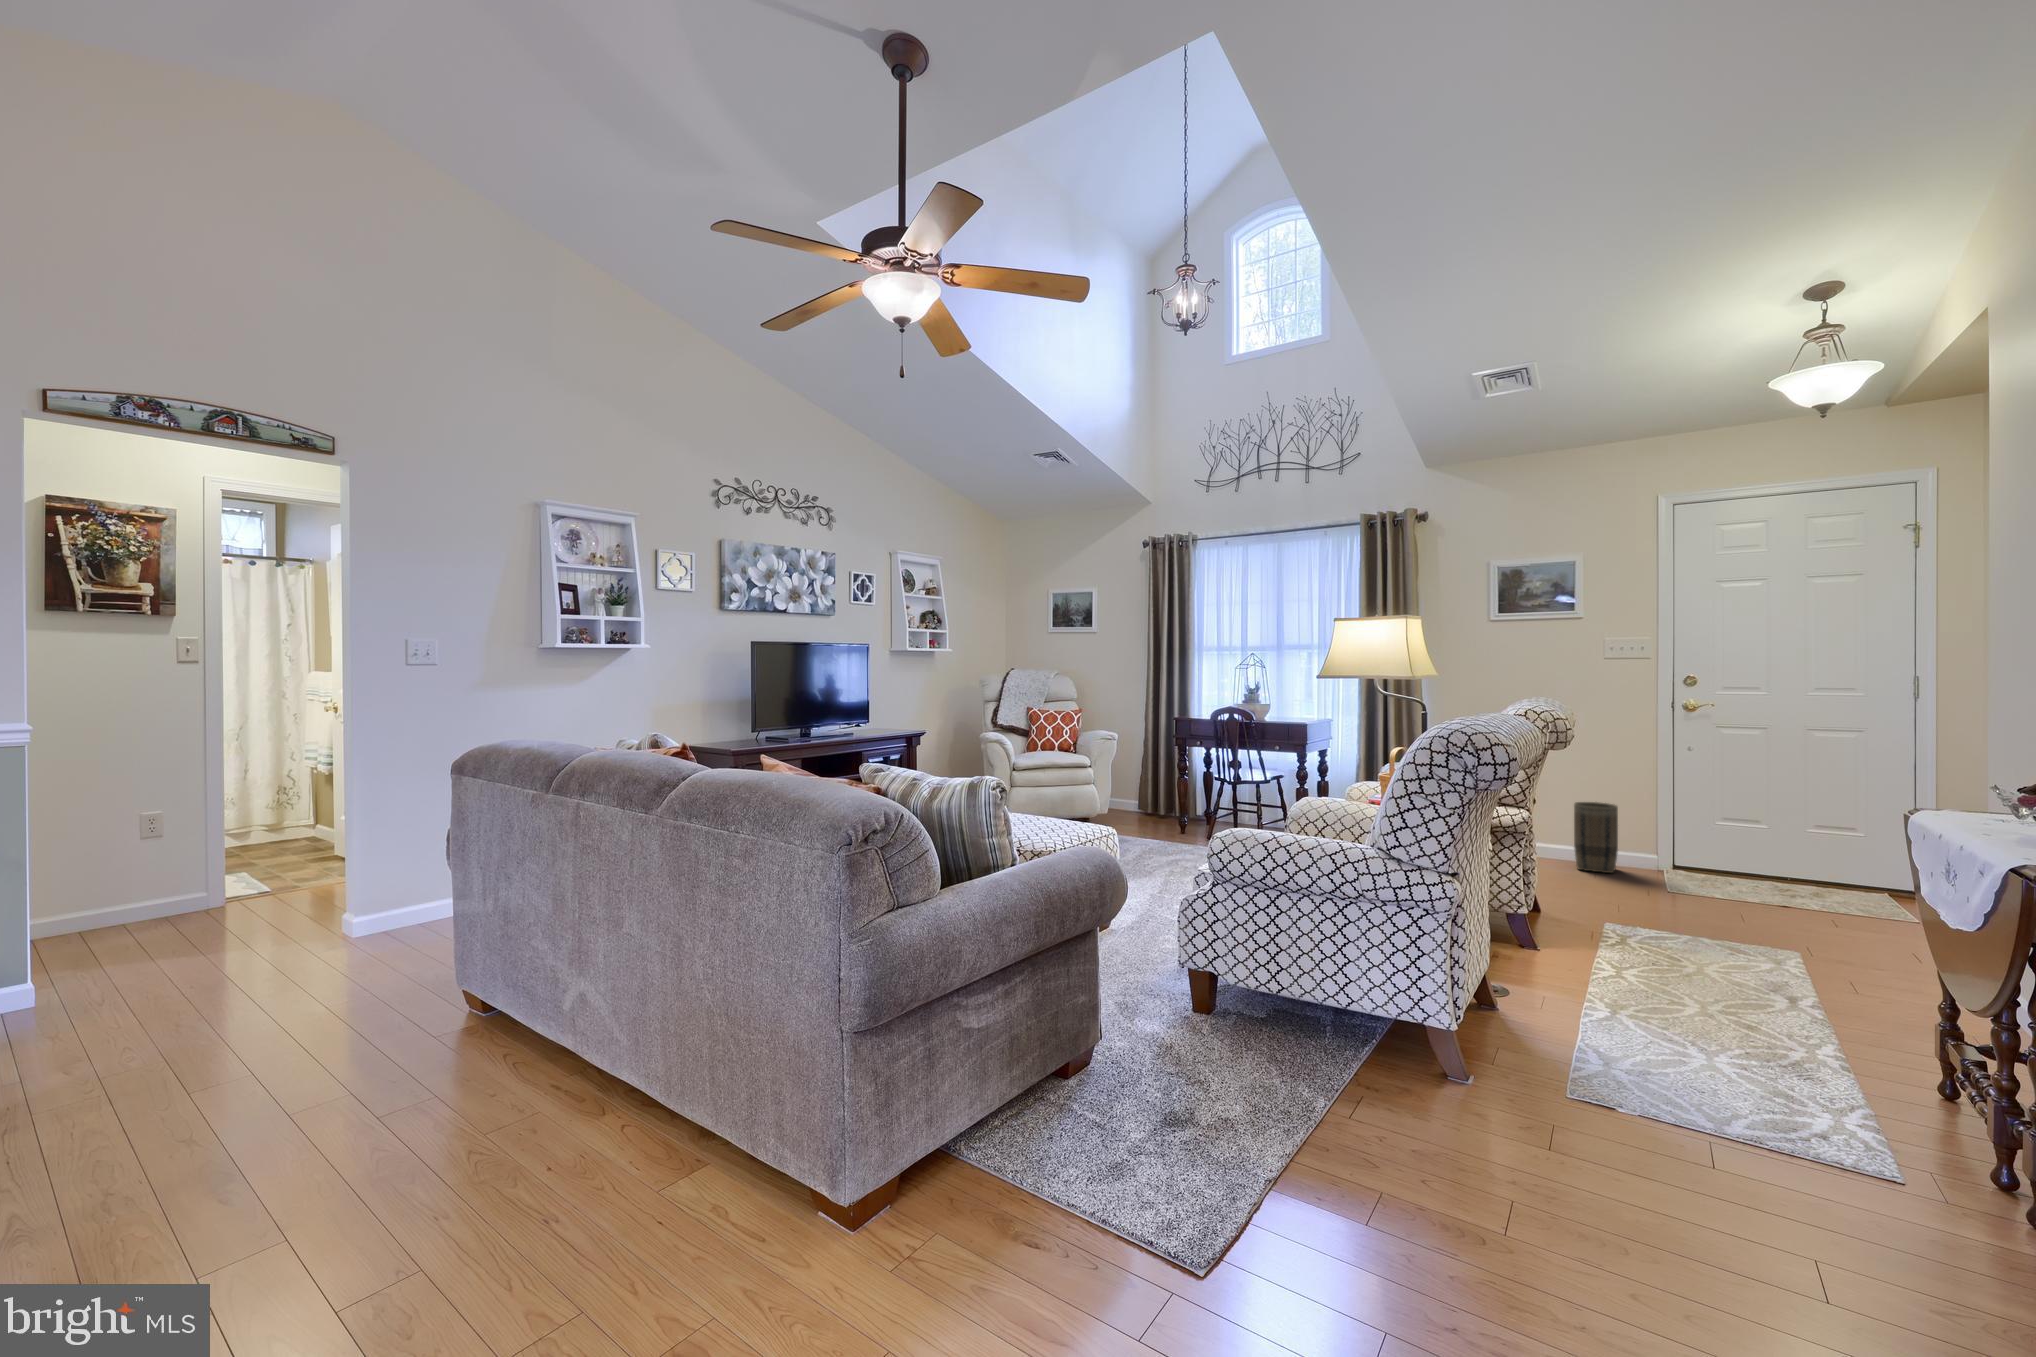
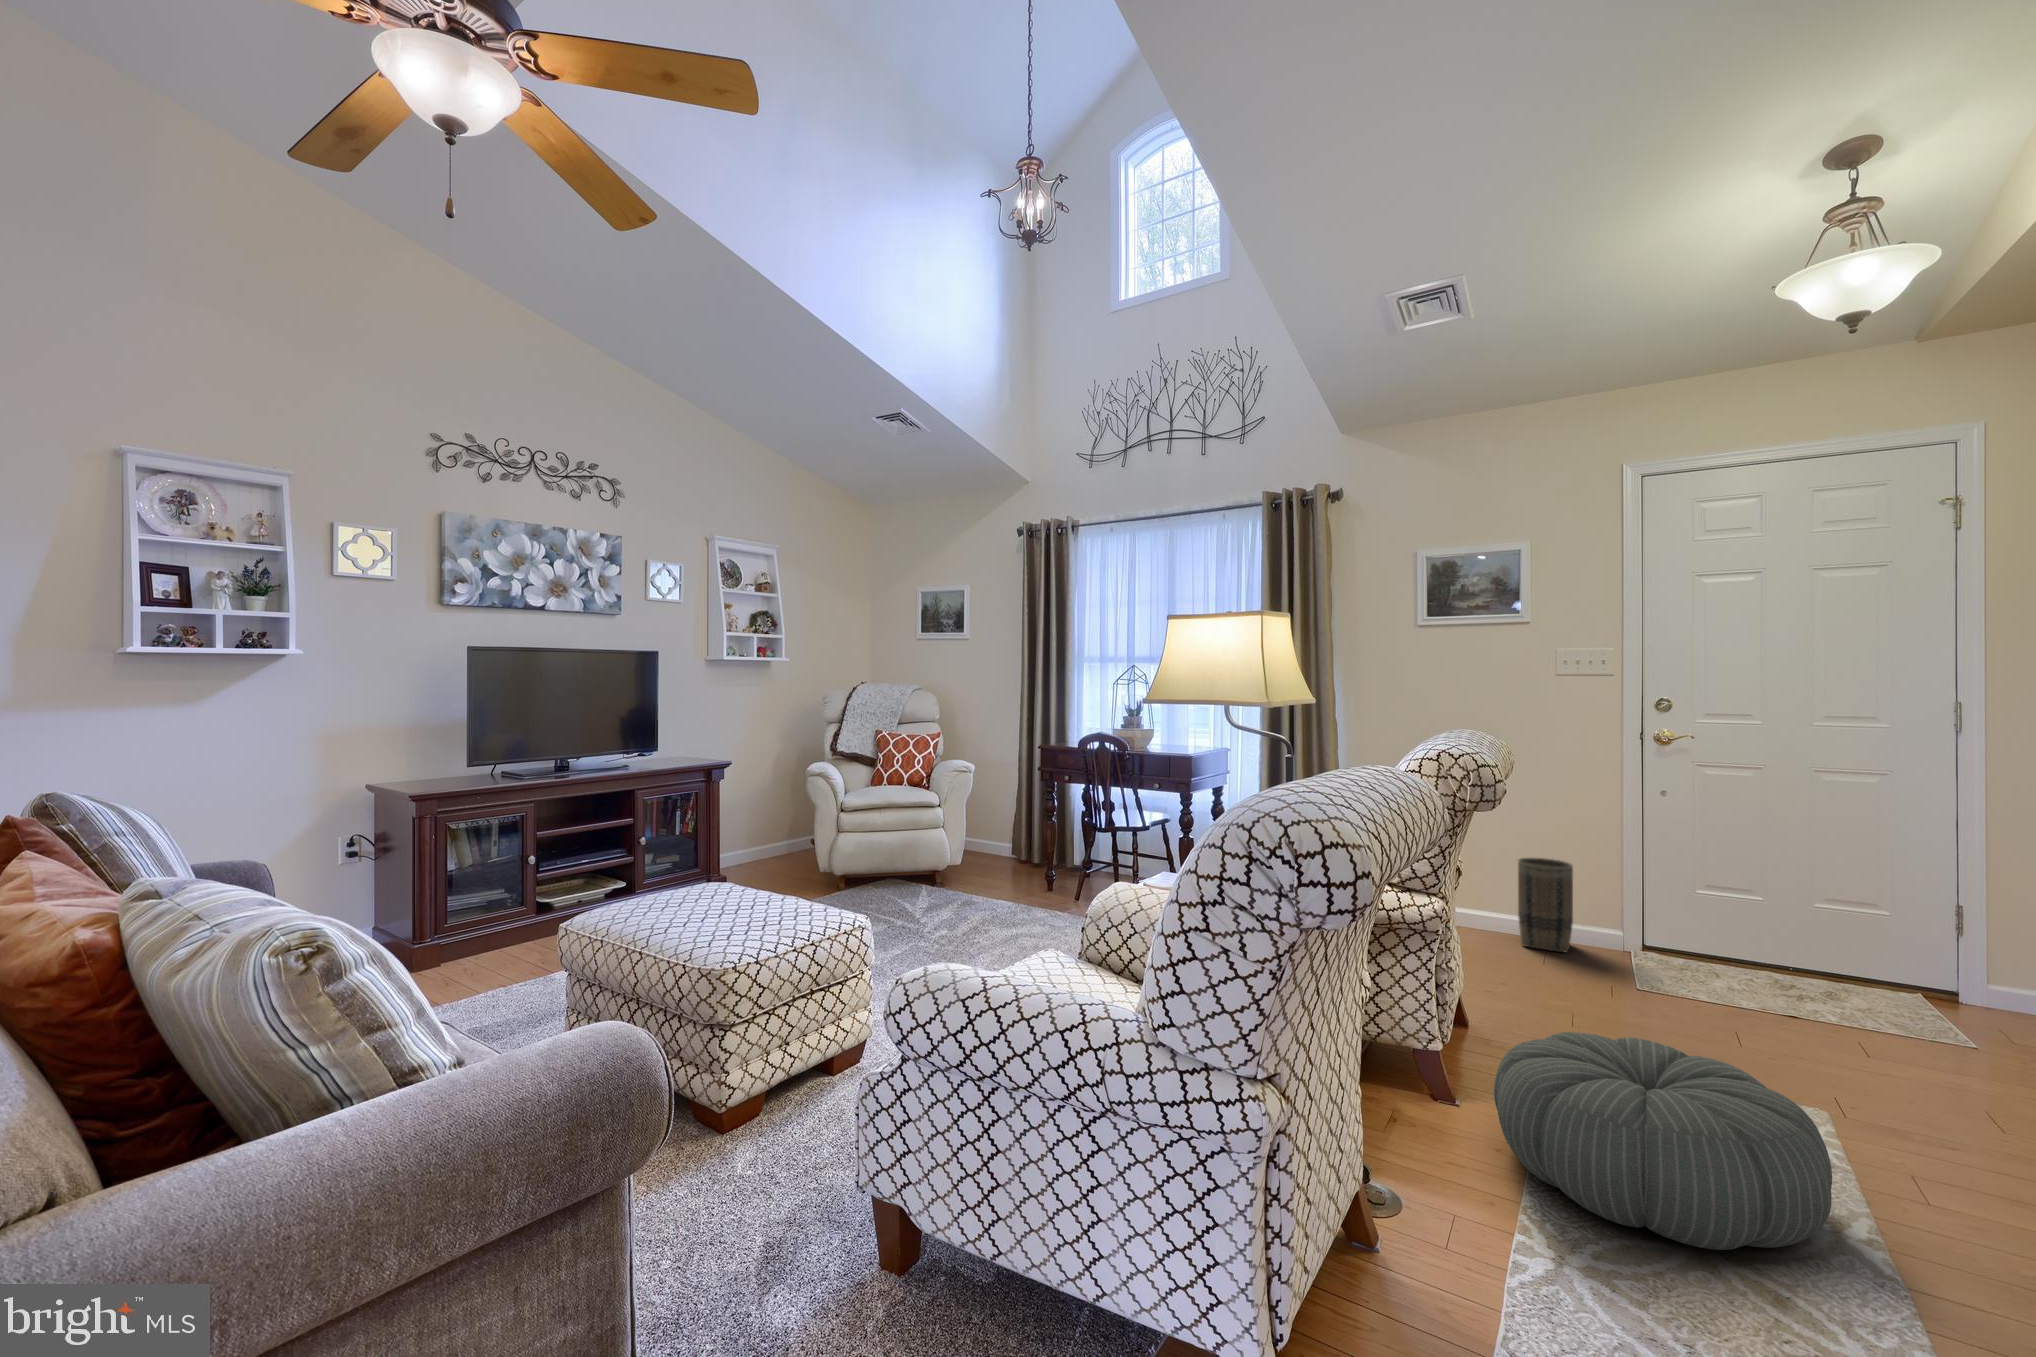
pouf: none [1565,897,1782,1008] -> present [1494,1032,1832,1250]

